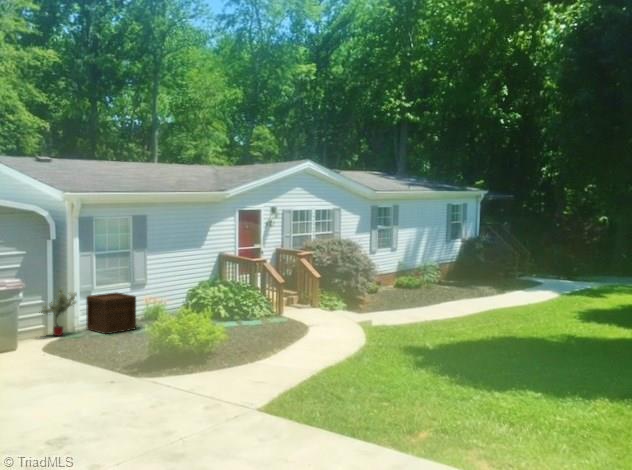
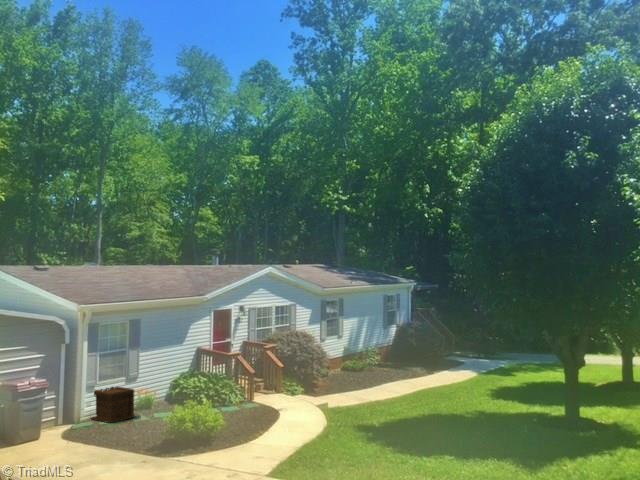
potted tree: present [39,290,77,336] -> none [56,384,86,426]

